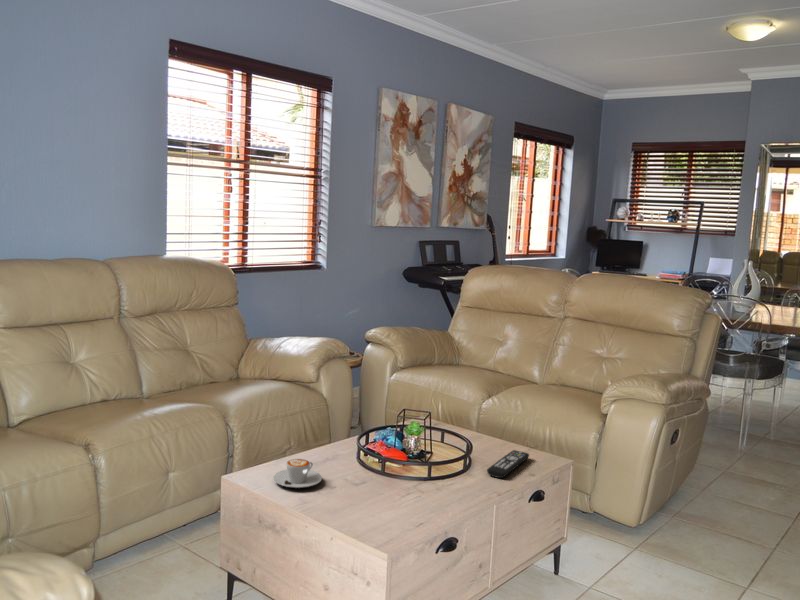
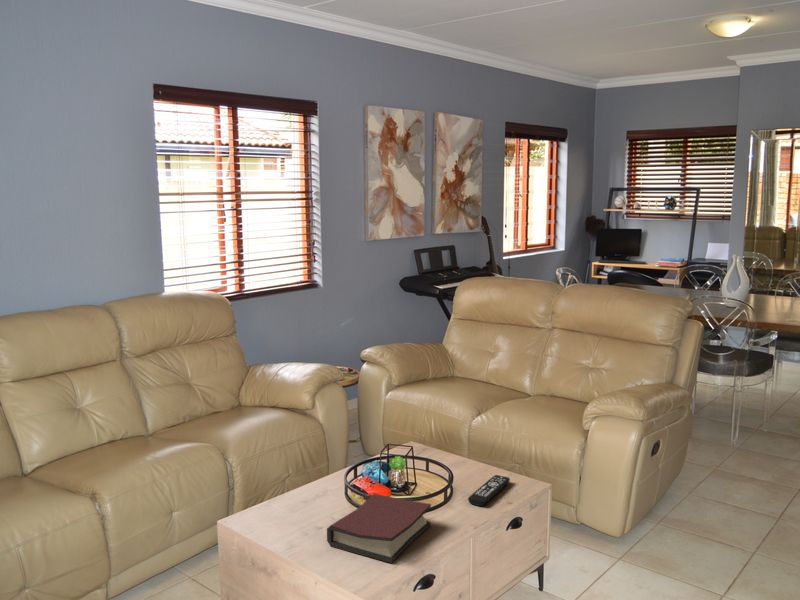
hardback book: none [338,458,451,526] -> present [327,494,431,563]
coffee cup: present [273,459,322,488] -> none [268,499,313,528]

